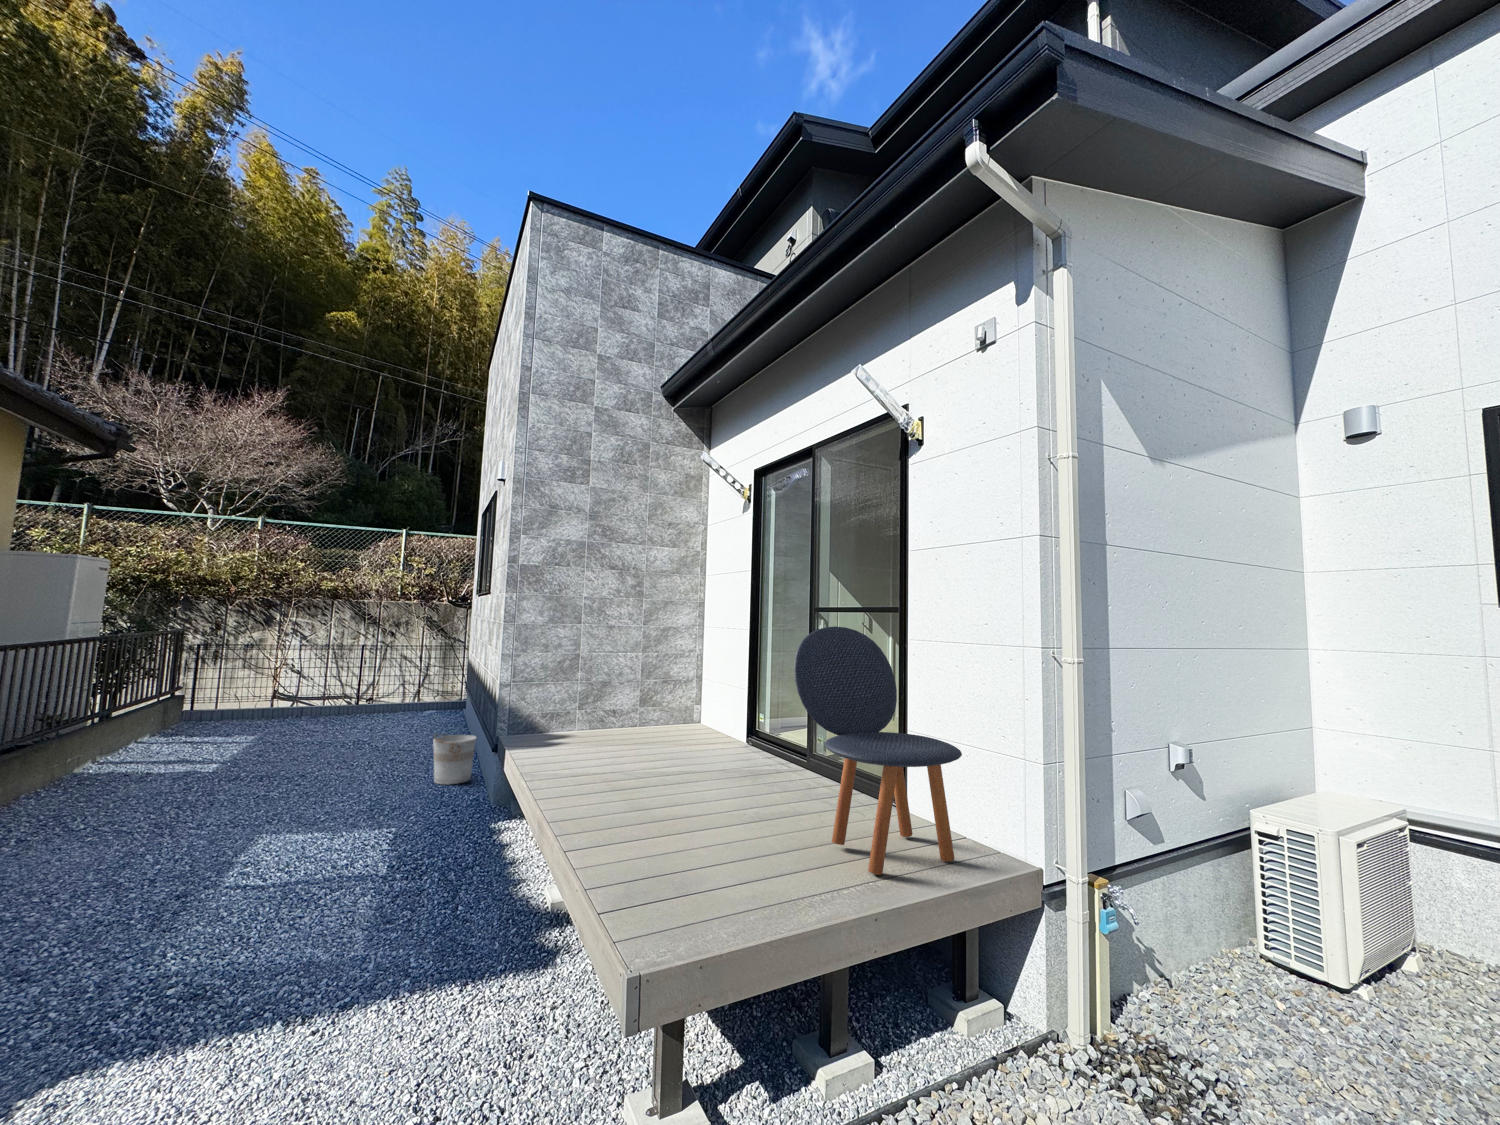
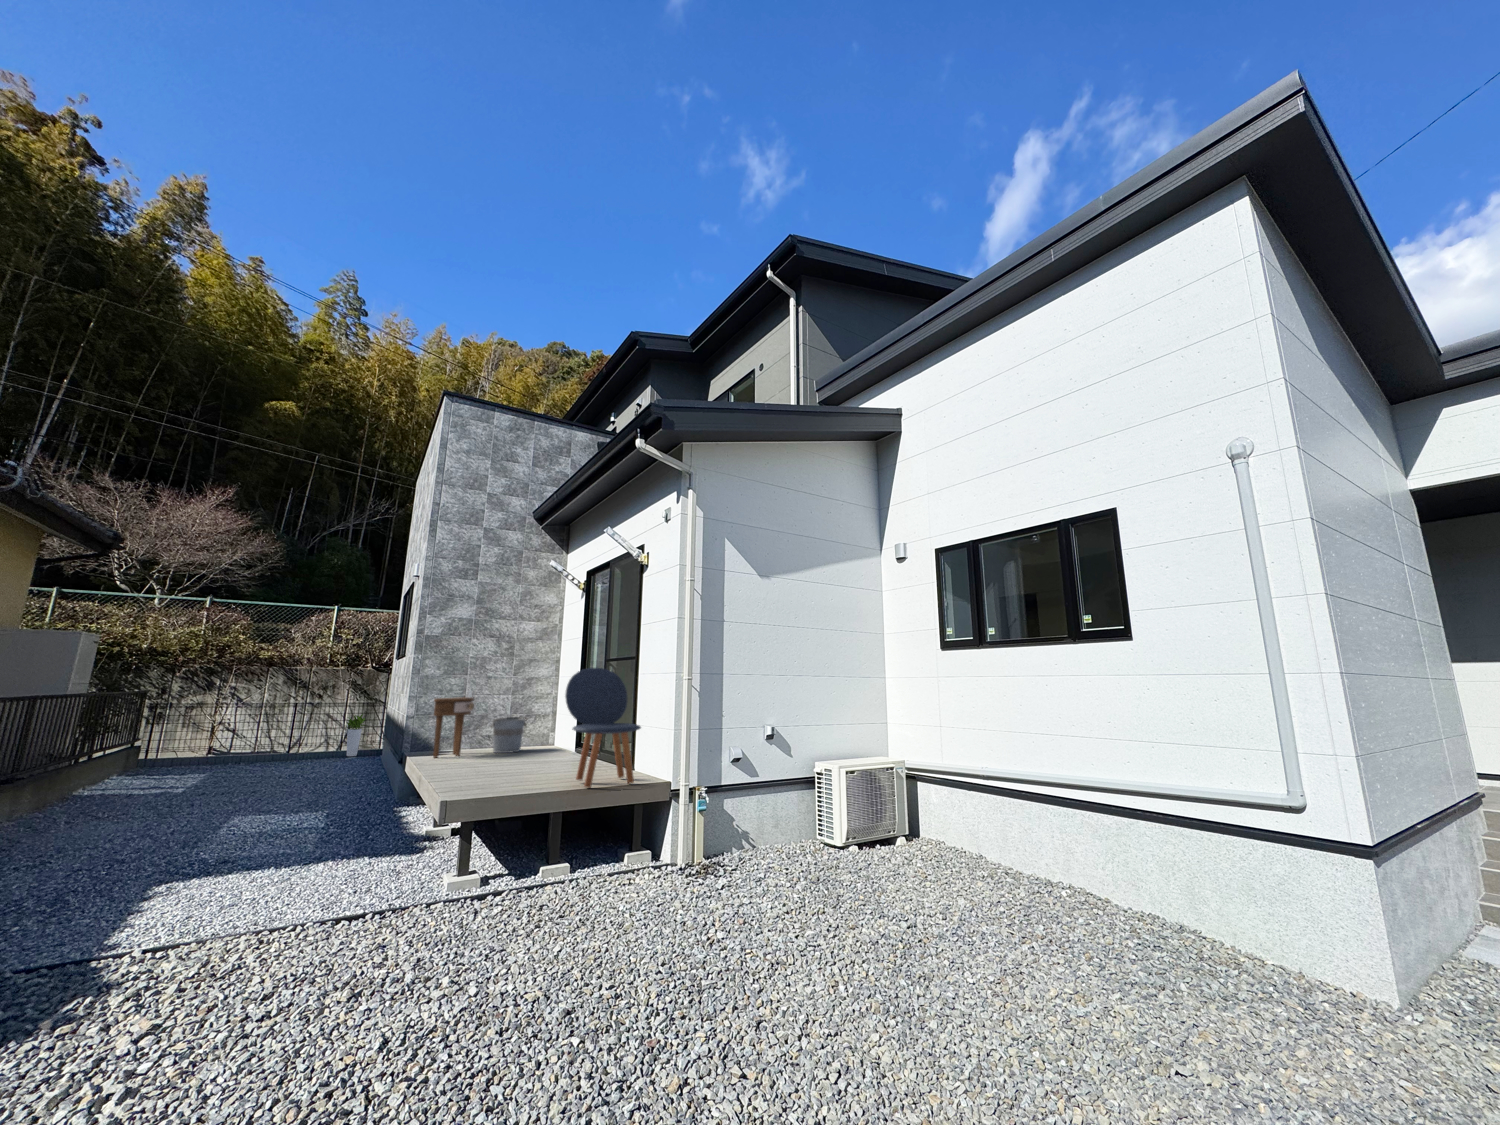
side table: none [542,655,598,746] -> present [433,697,474,758]
planter: none [423,658,448,709] -> present [346,714,365,756]
bucket: present [433,734,476,784] -> present [491,717,526,753]

